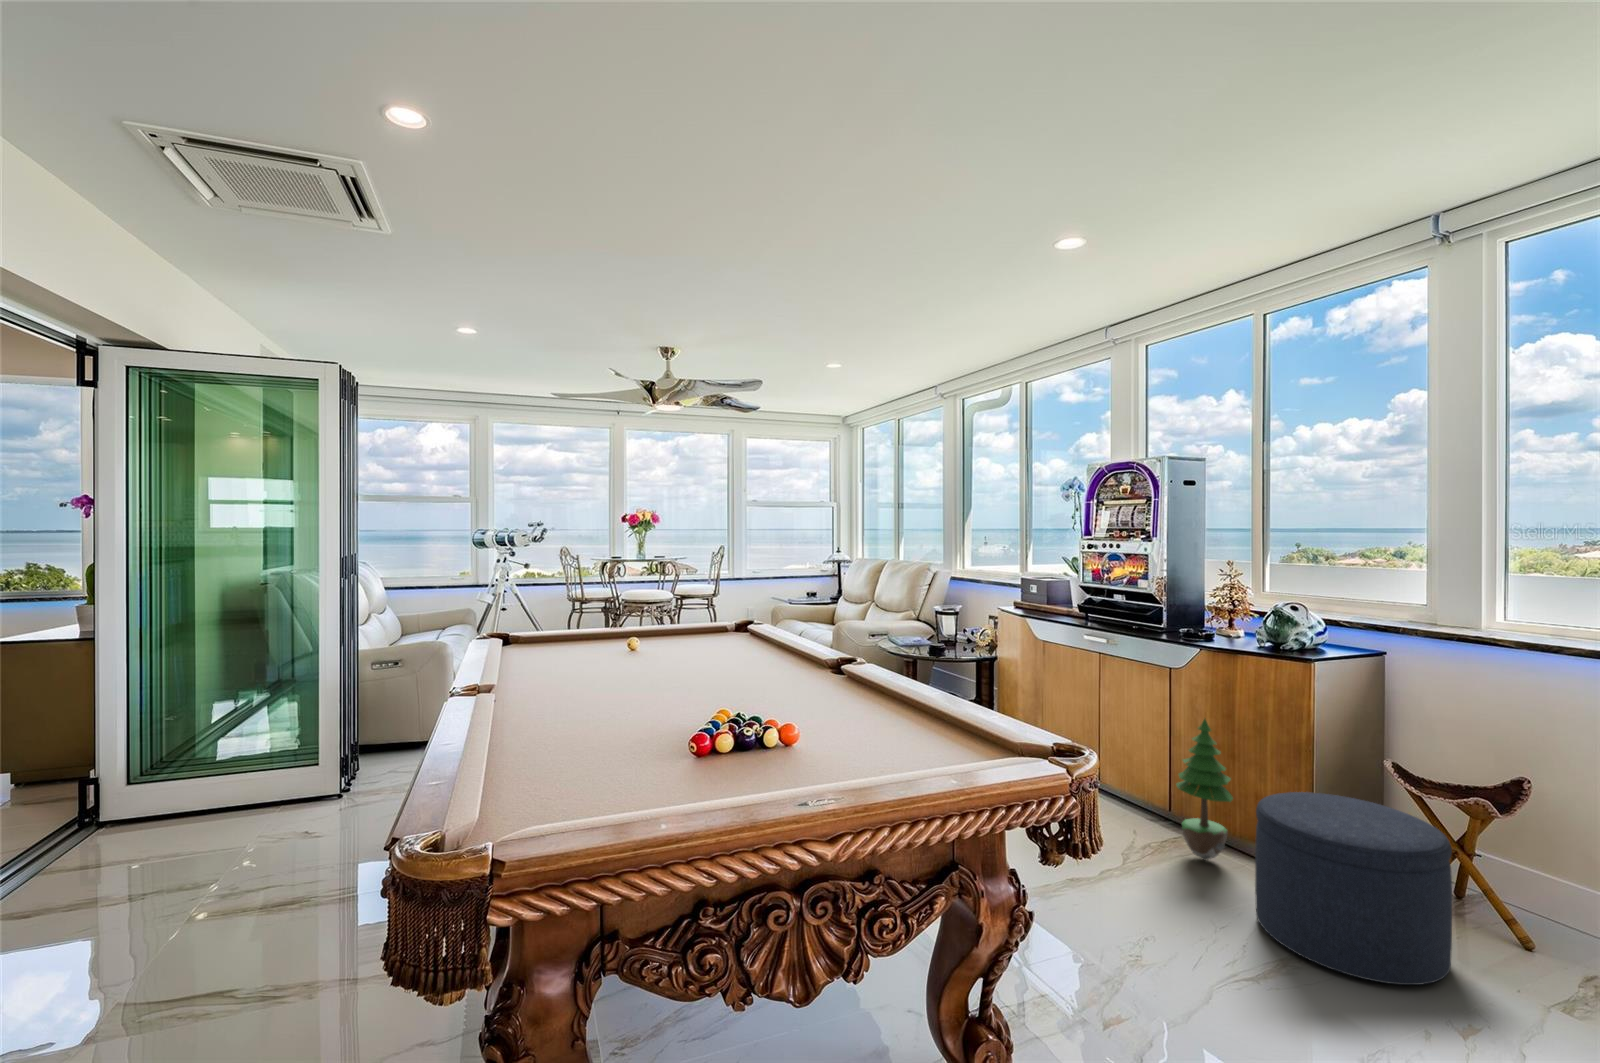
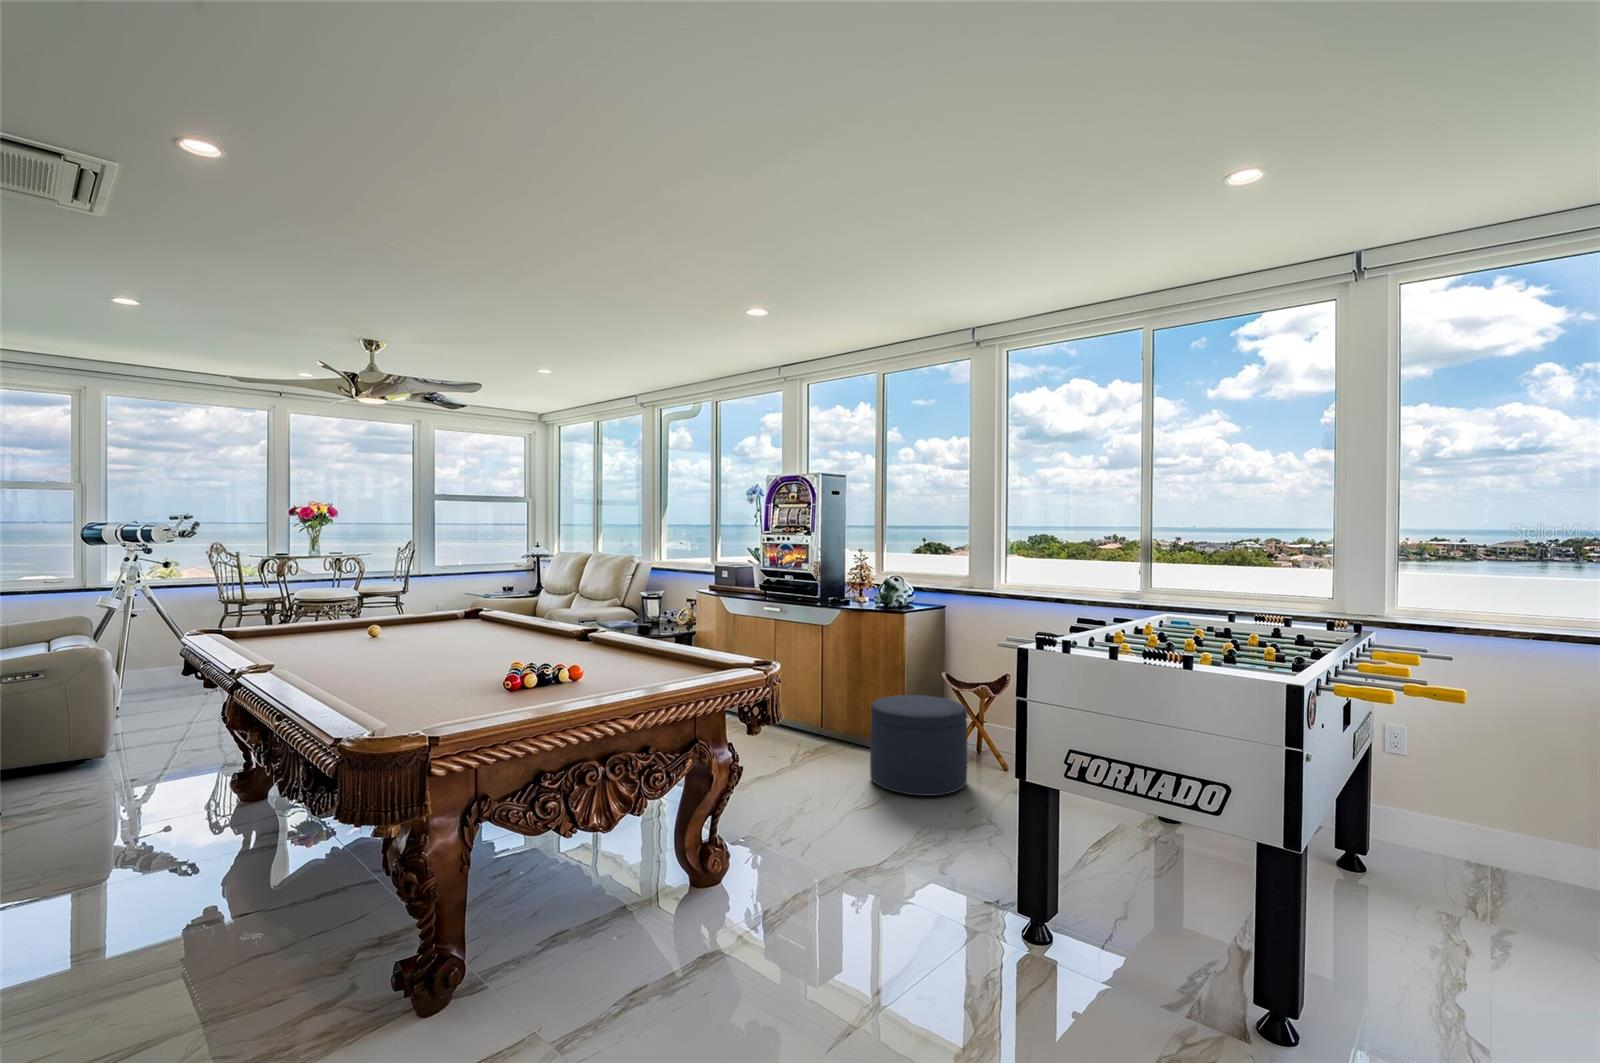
potted tree: present [1176,719,1233,860] -> none [824,655,860,754]

